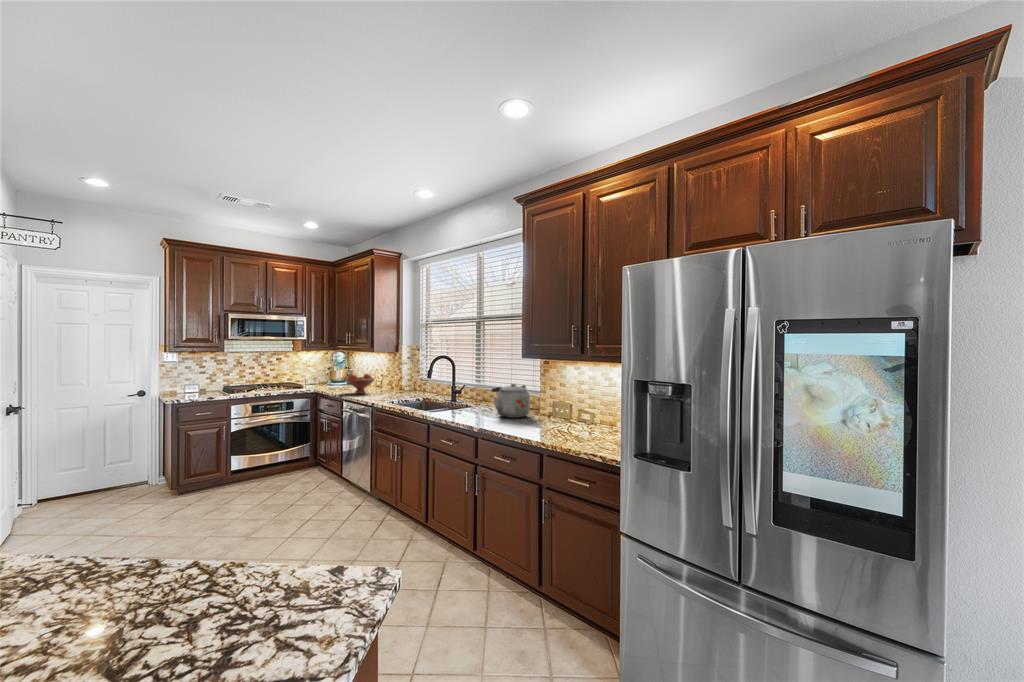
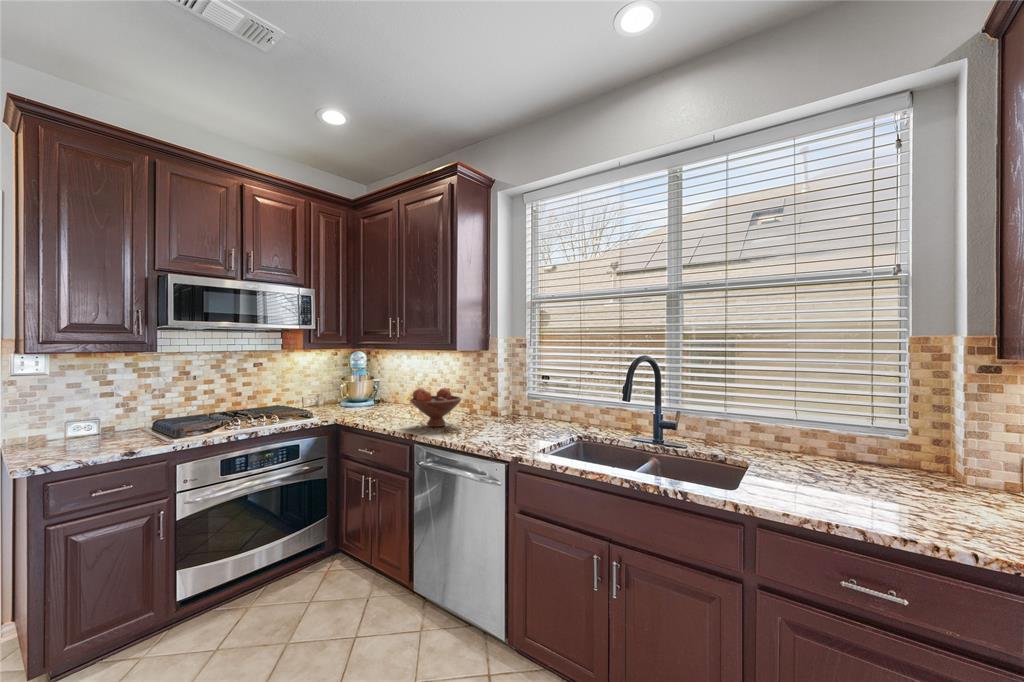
kettle: present [491,384,530,418] -> none [875,414,997,500]

